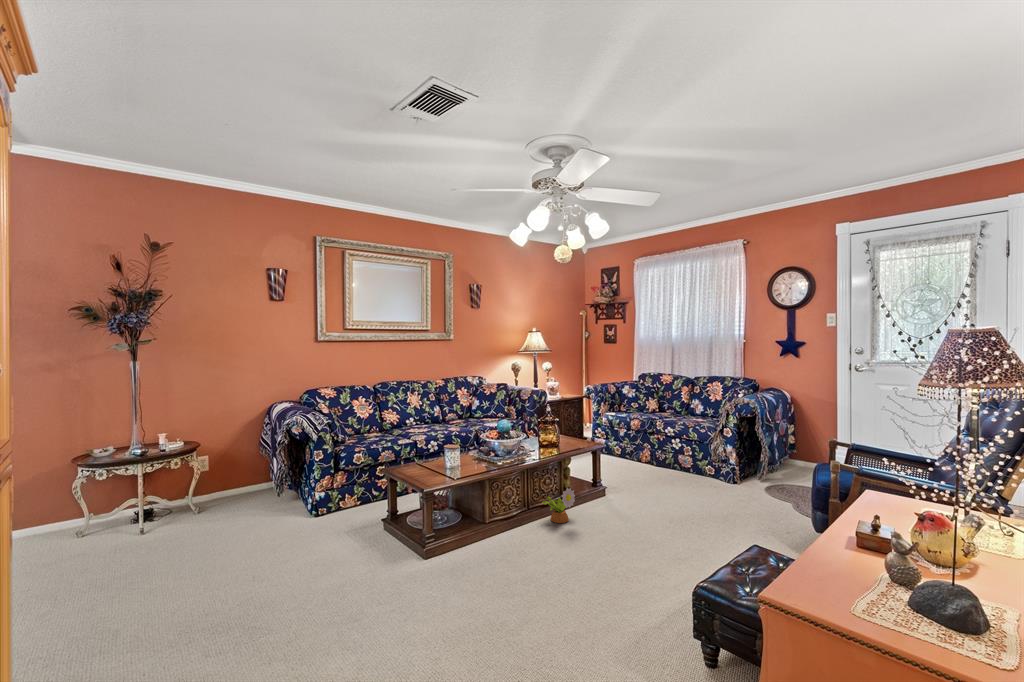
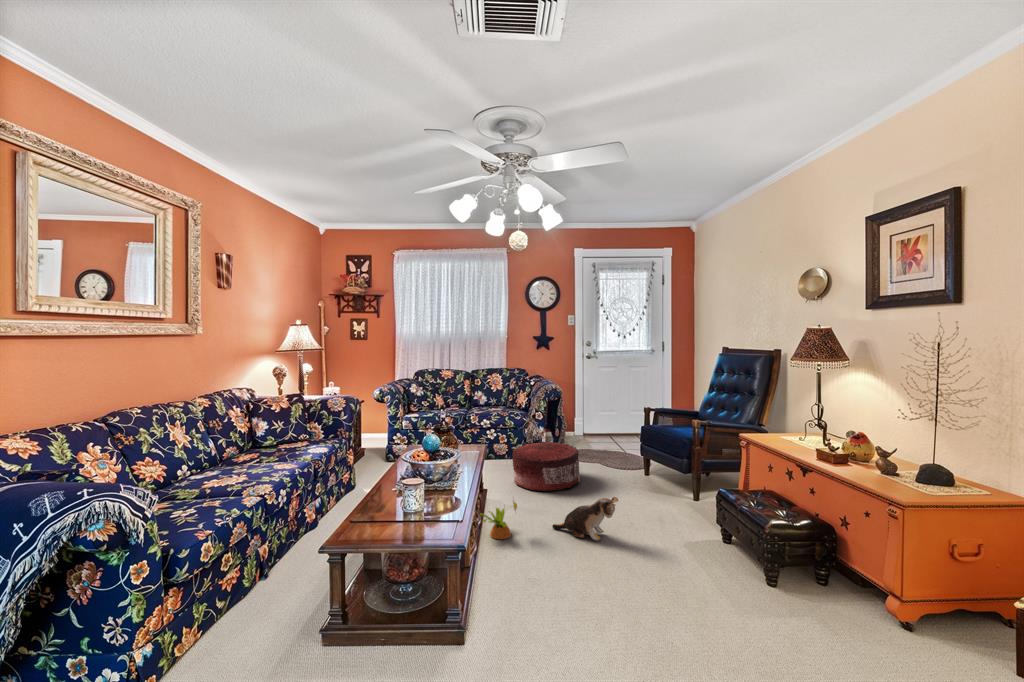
pouf: none [645,457,726,511] -> present [512,442,580,491]
plush toy: none [602,512,635,552] -> present [552,497,618,541]

